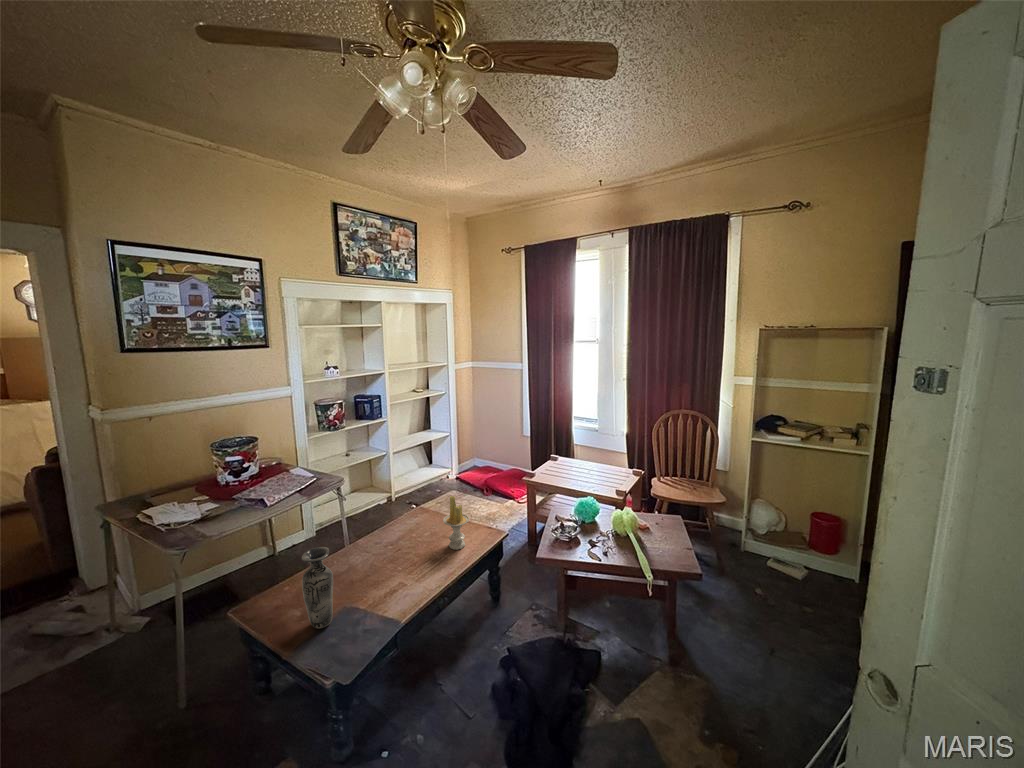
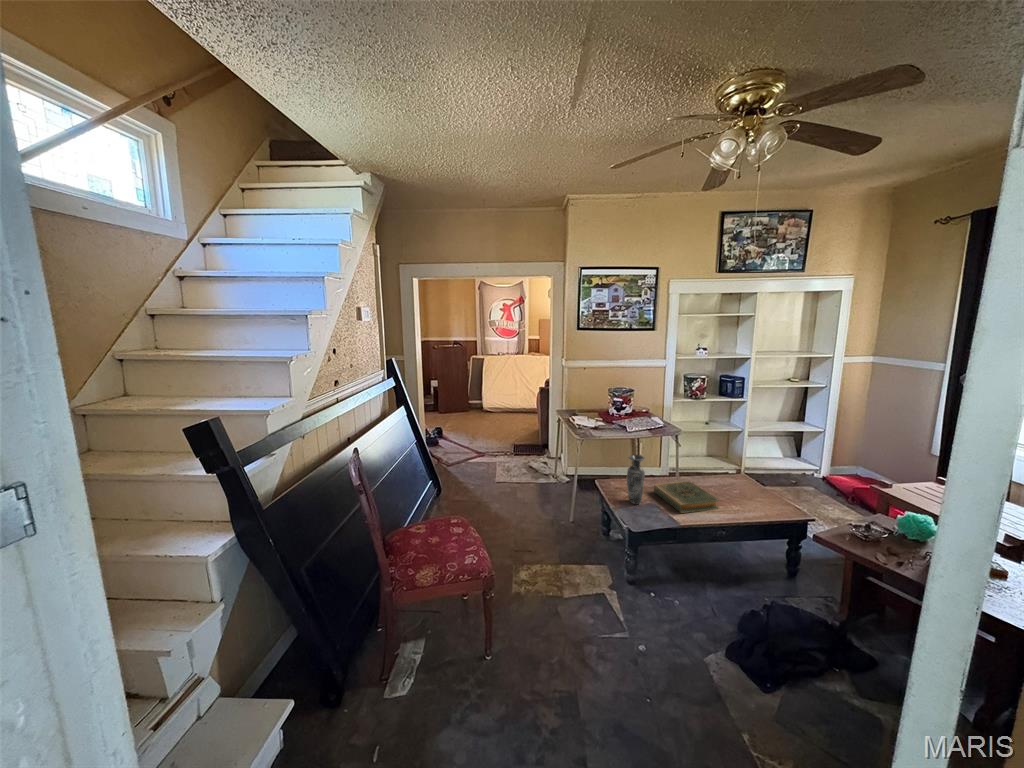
candle: present [443,496,470,550] -> none [744,461,770,507]
hardback book: none [339,547,431,605] -> present [654,481,720,513]

